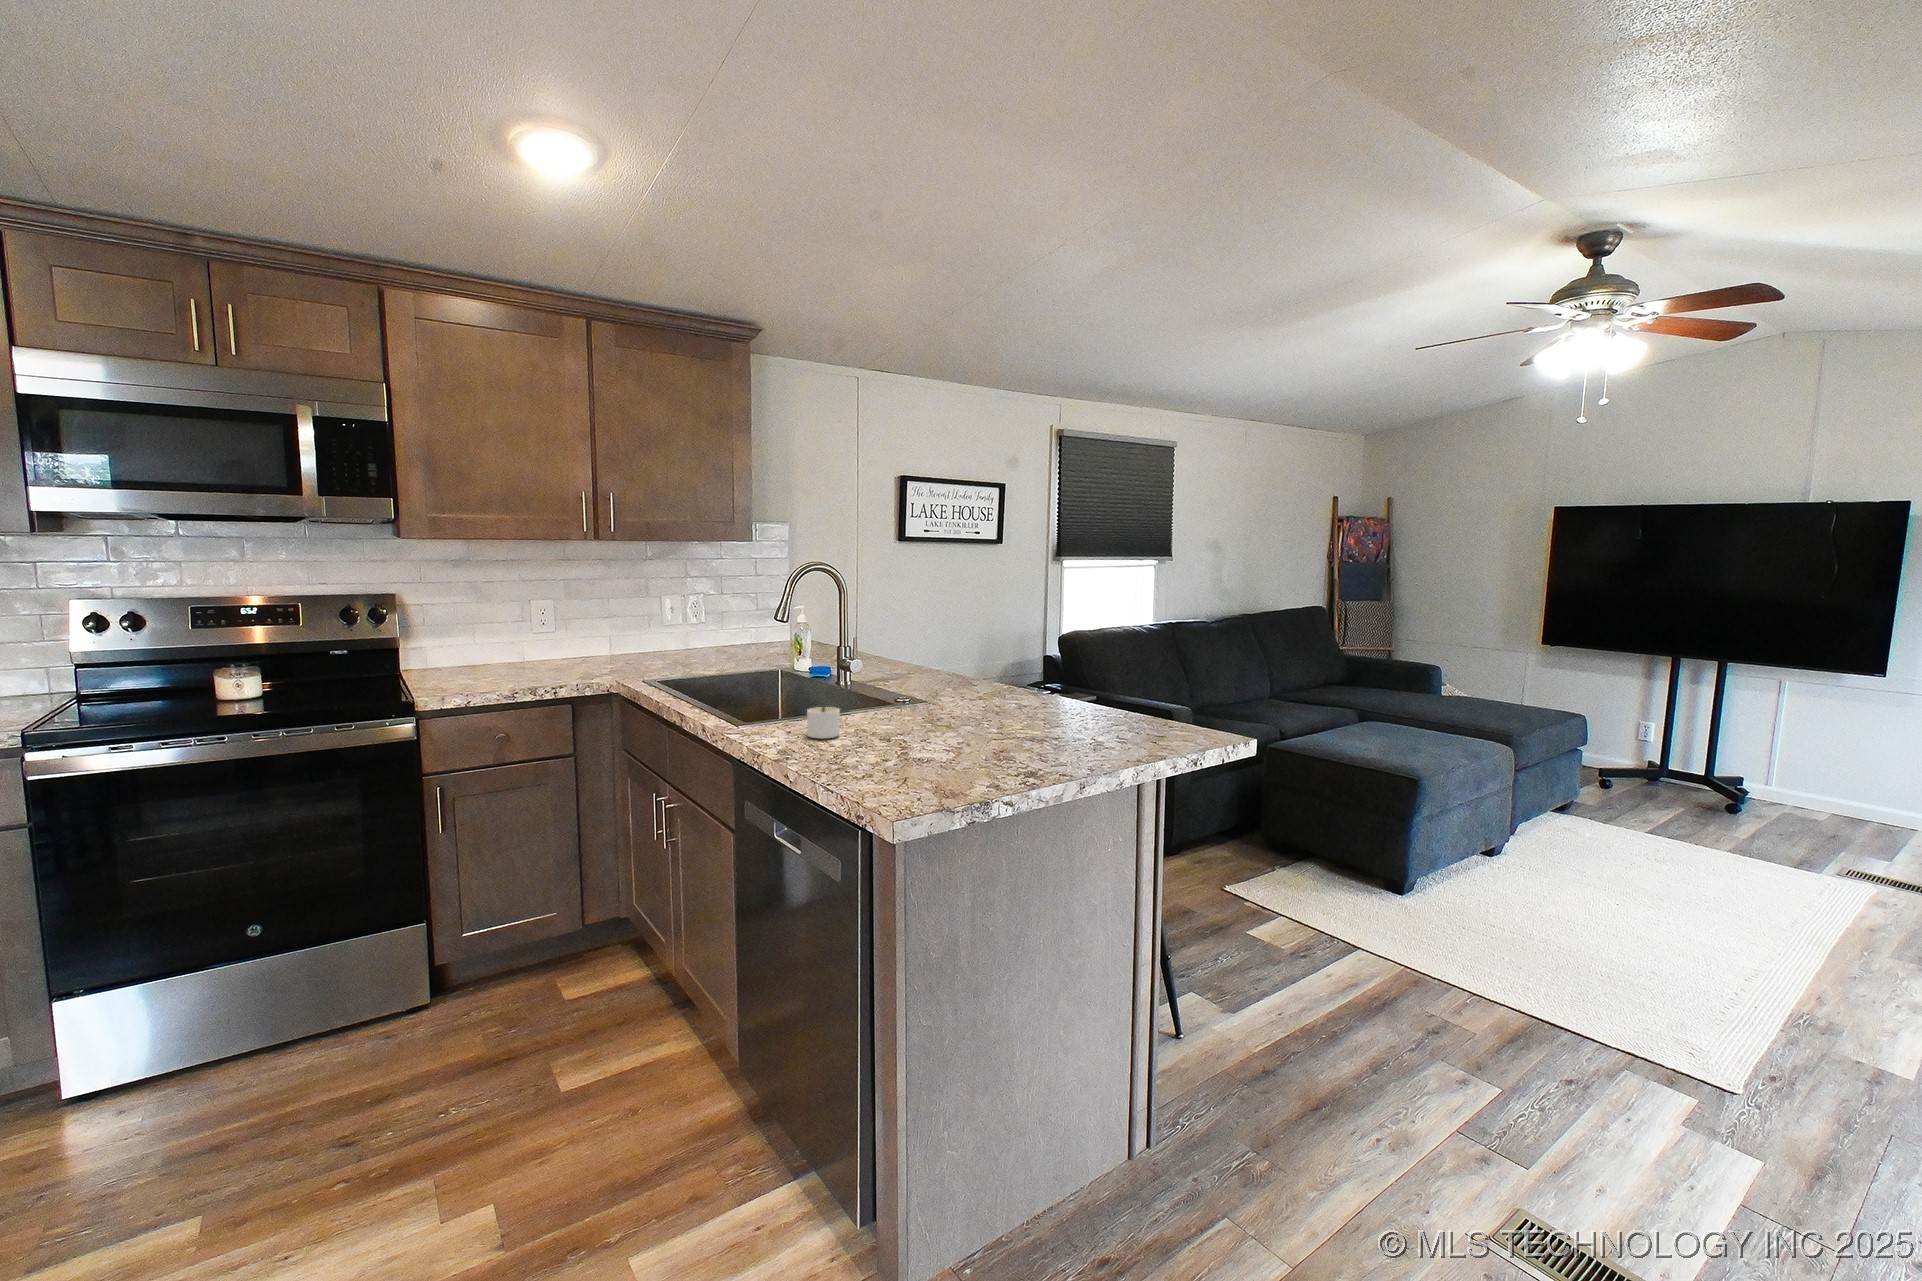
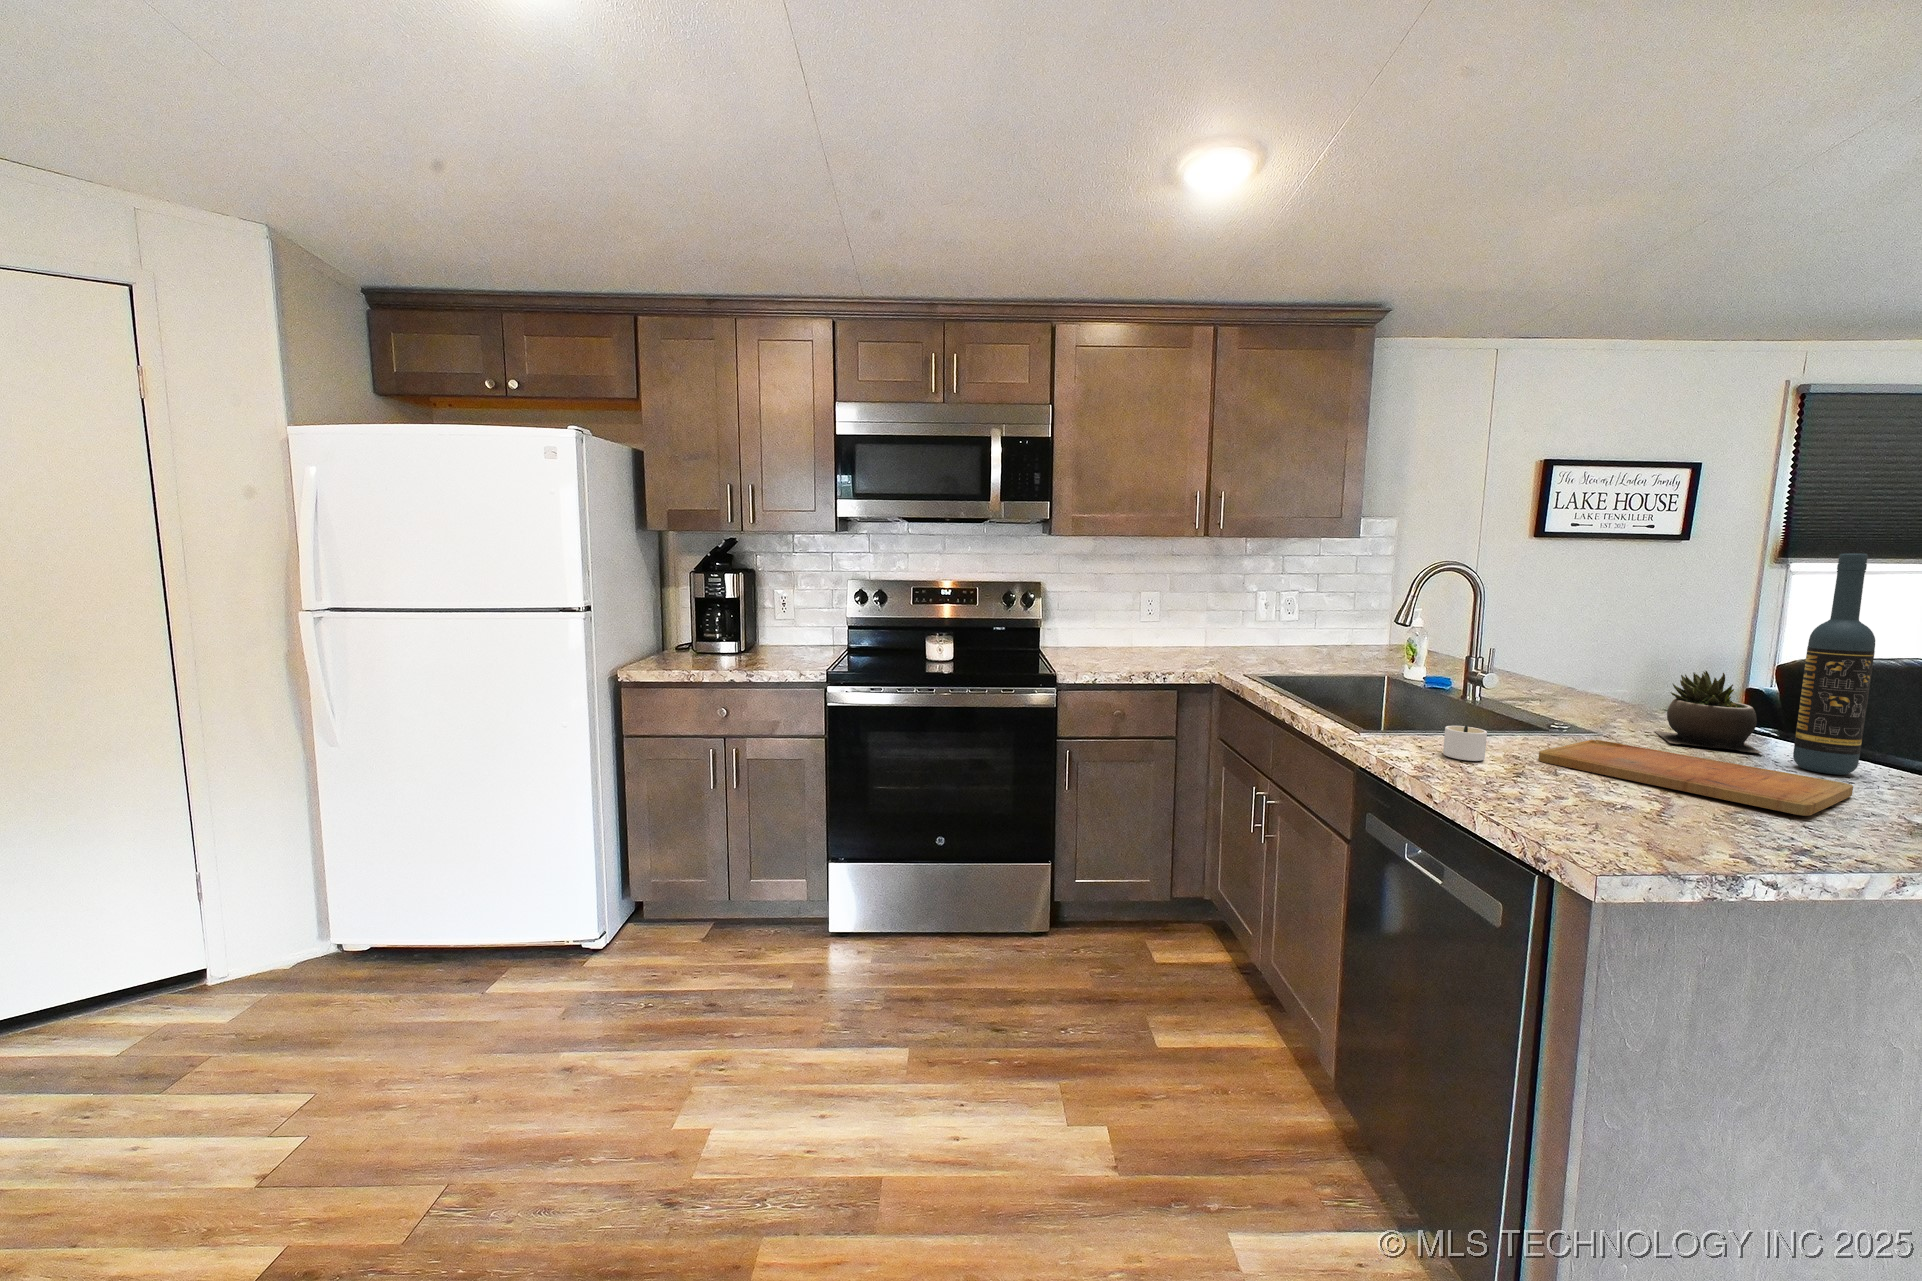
wine bottle: none [1038,551,1071,711] -> present [1793,554,1875,775]
succulent plant: none [967,642,1025,702] -> present [1655,671,1762,753]
cutting board: none [882,706,1063,744] -> present [1539,740,1853,816]

